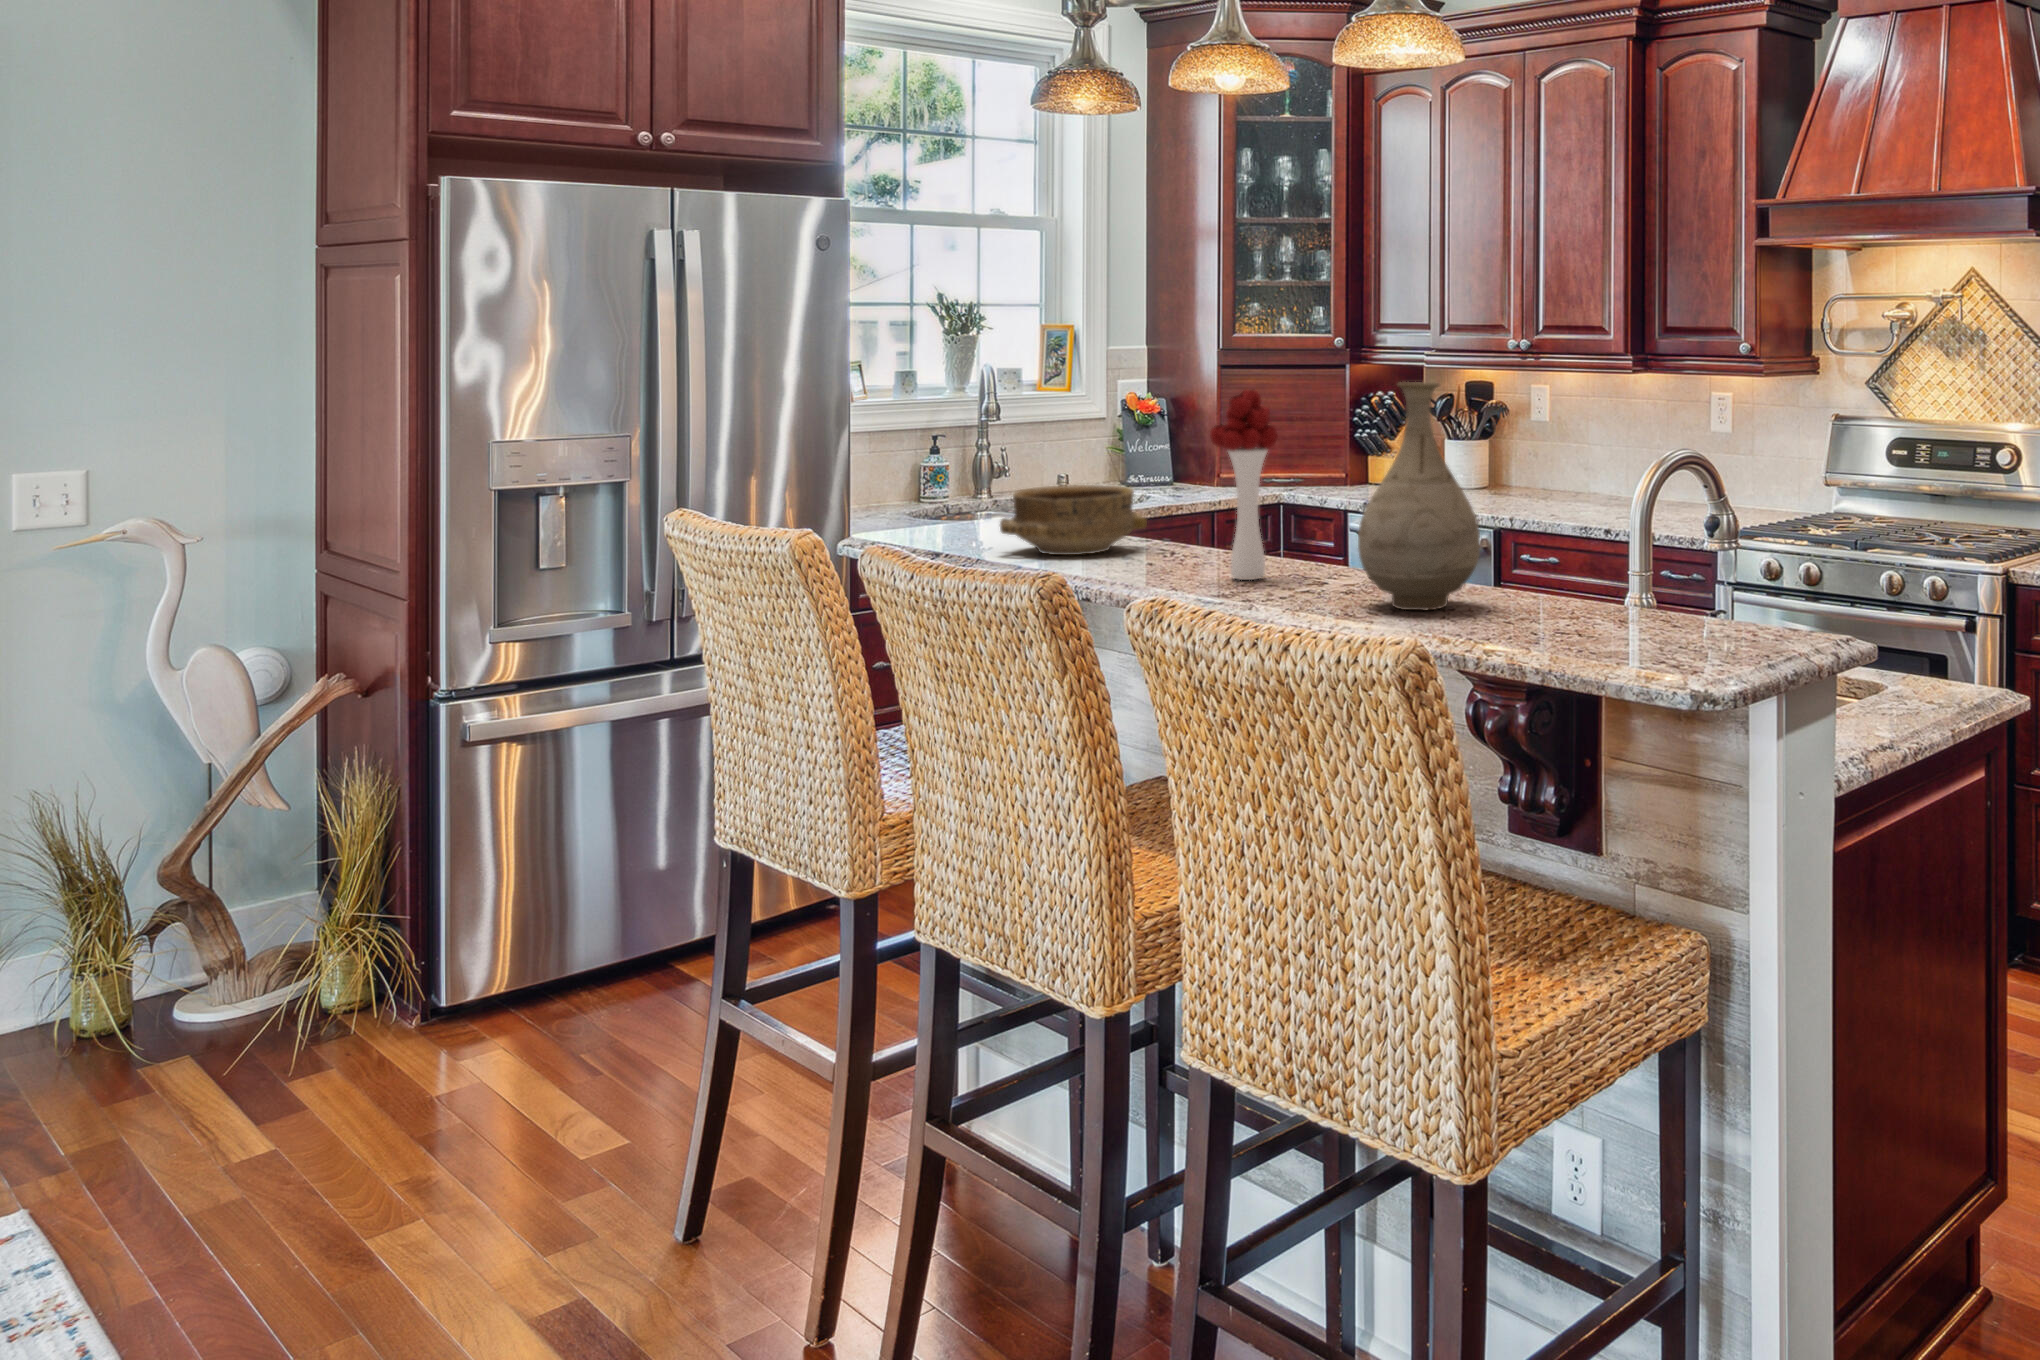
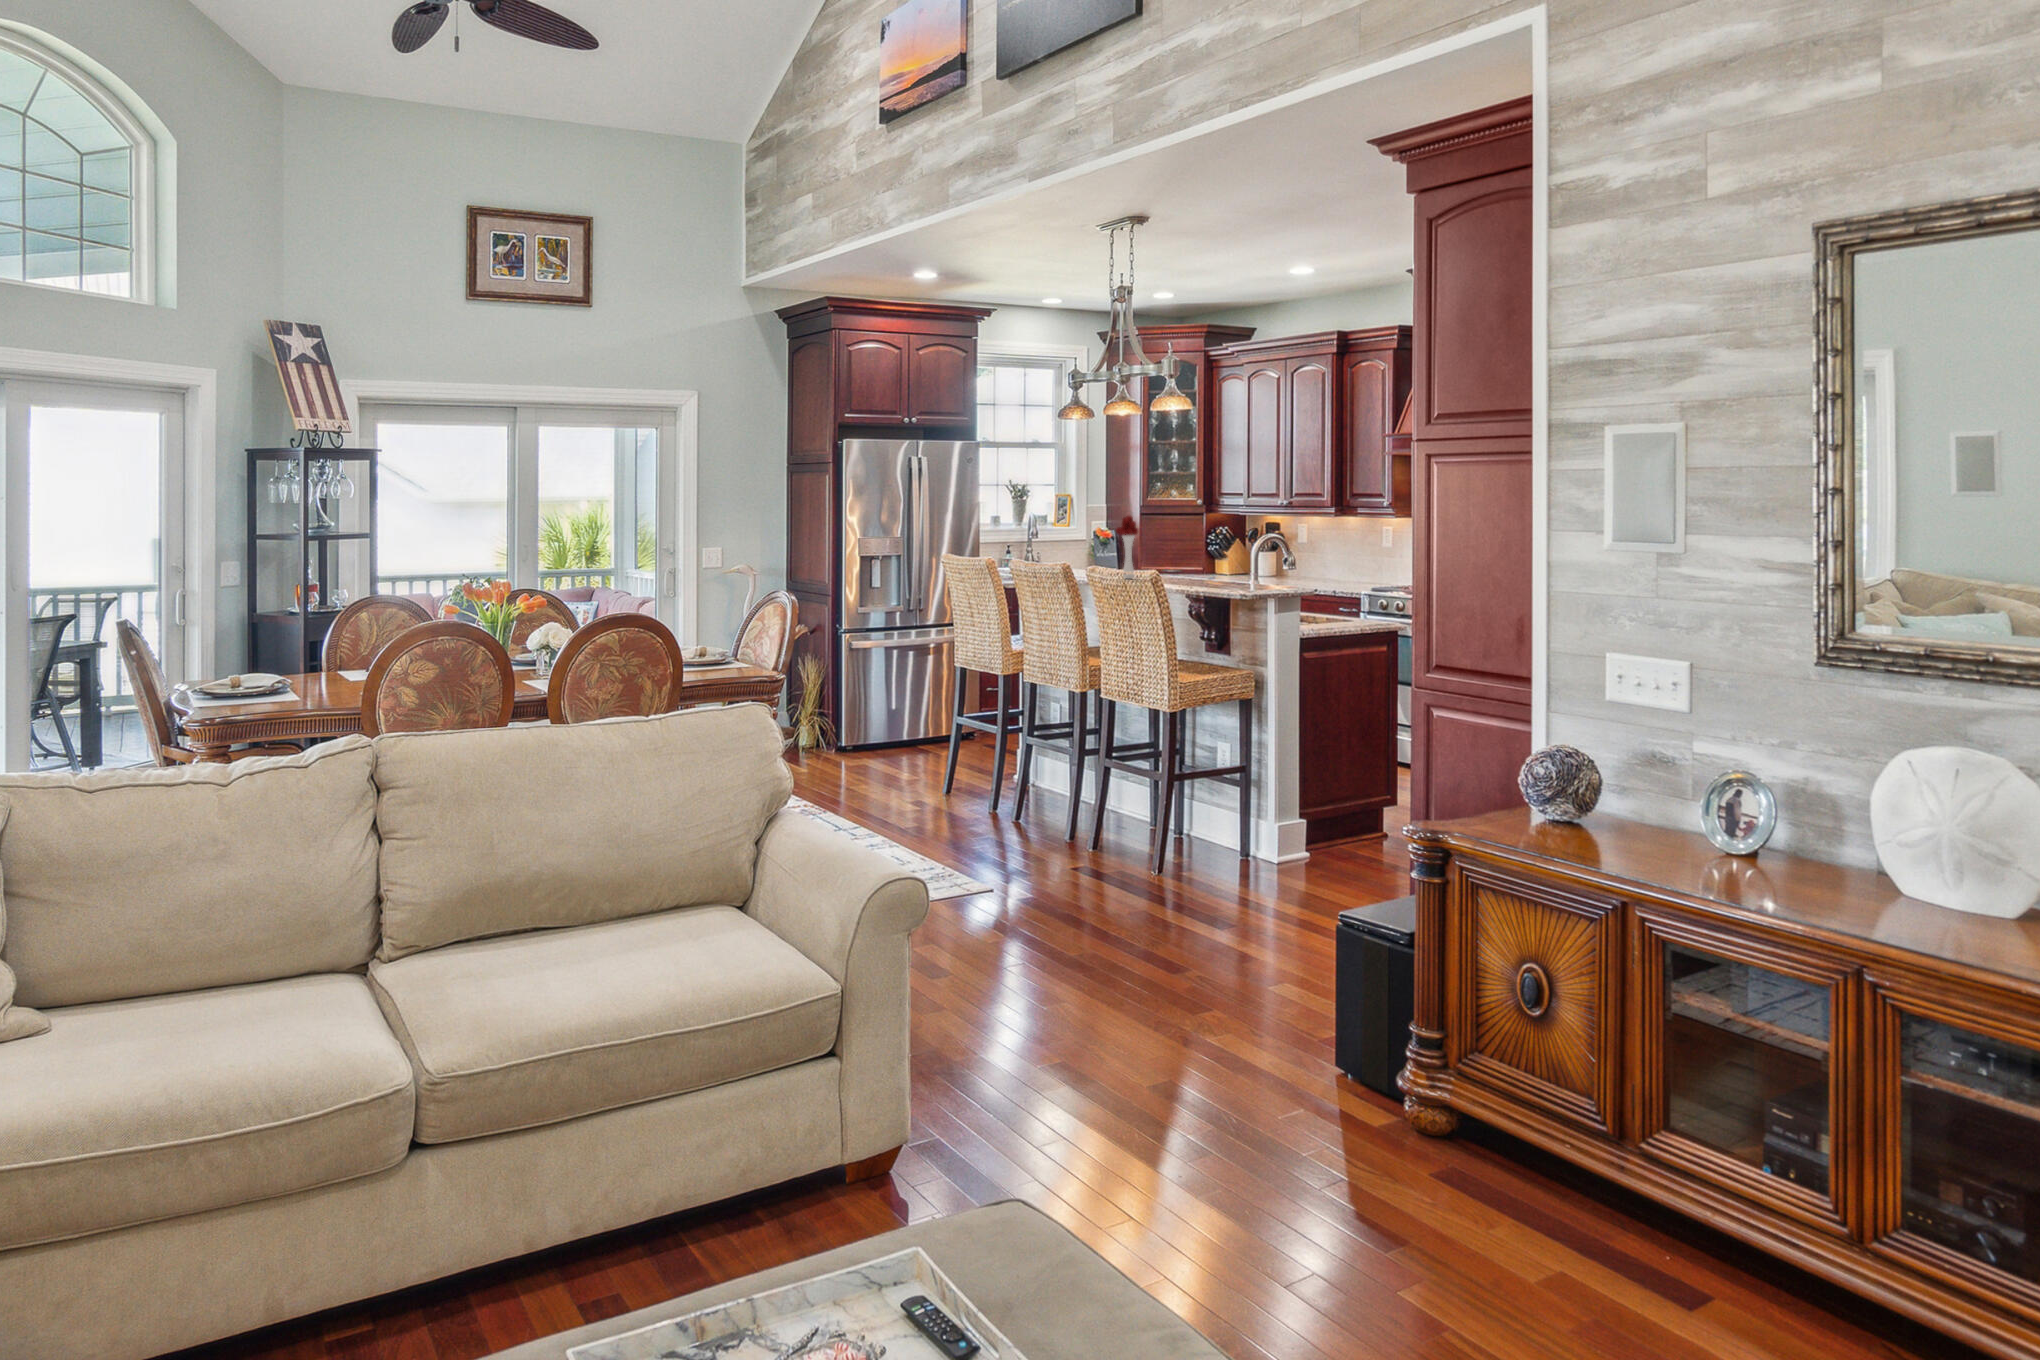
vase: present [1358,382,1480,610] -> none [1159,512,1199,584]
ceramic bowl: present [1000,485,1147,555] -> none [1047,551,1097,574]

